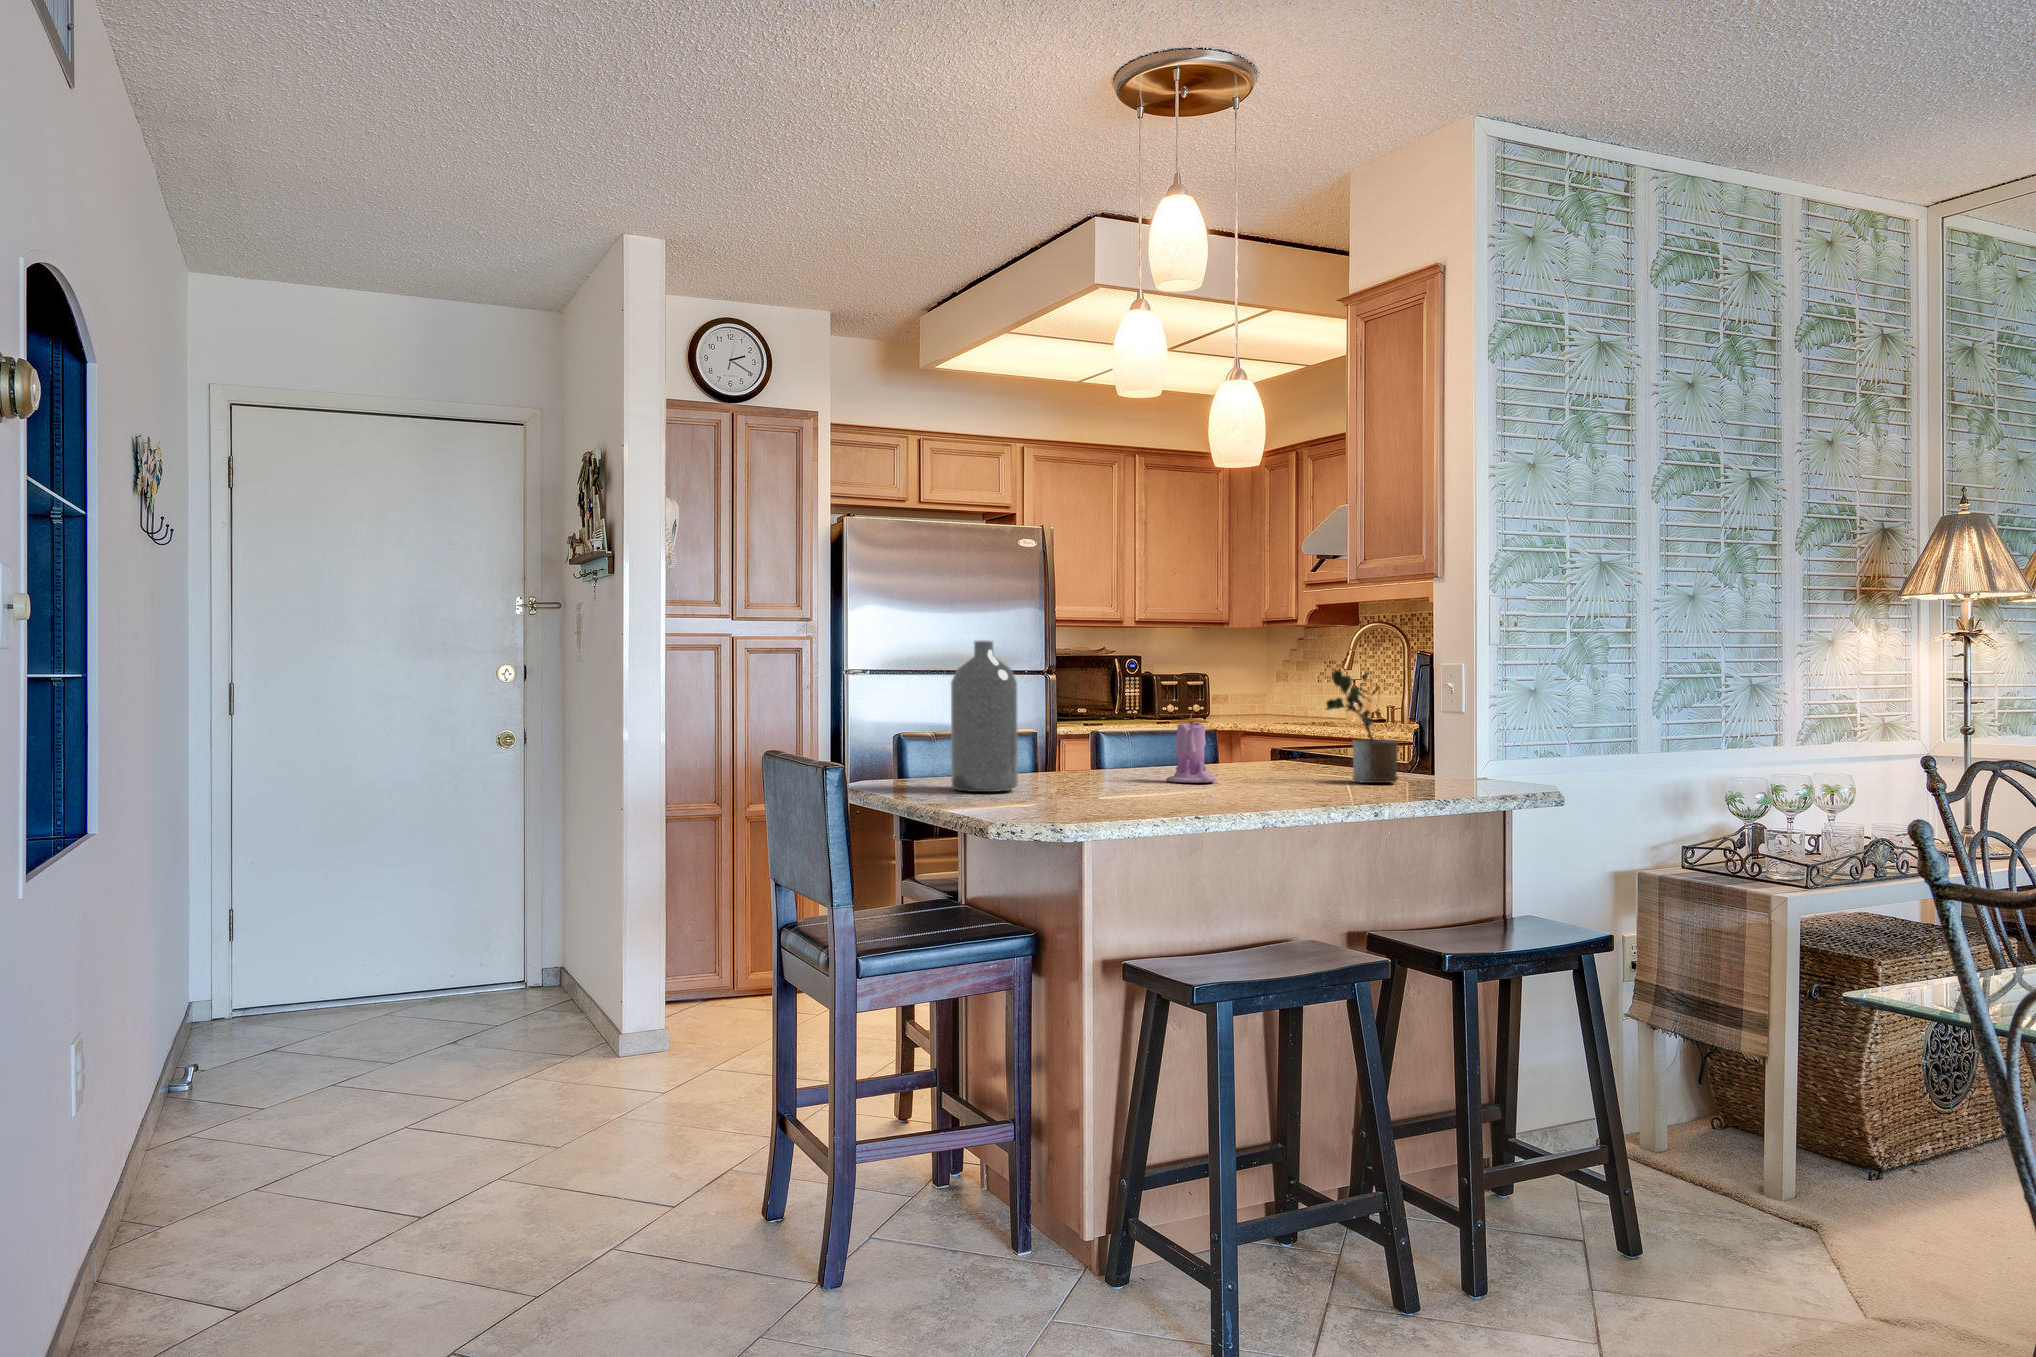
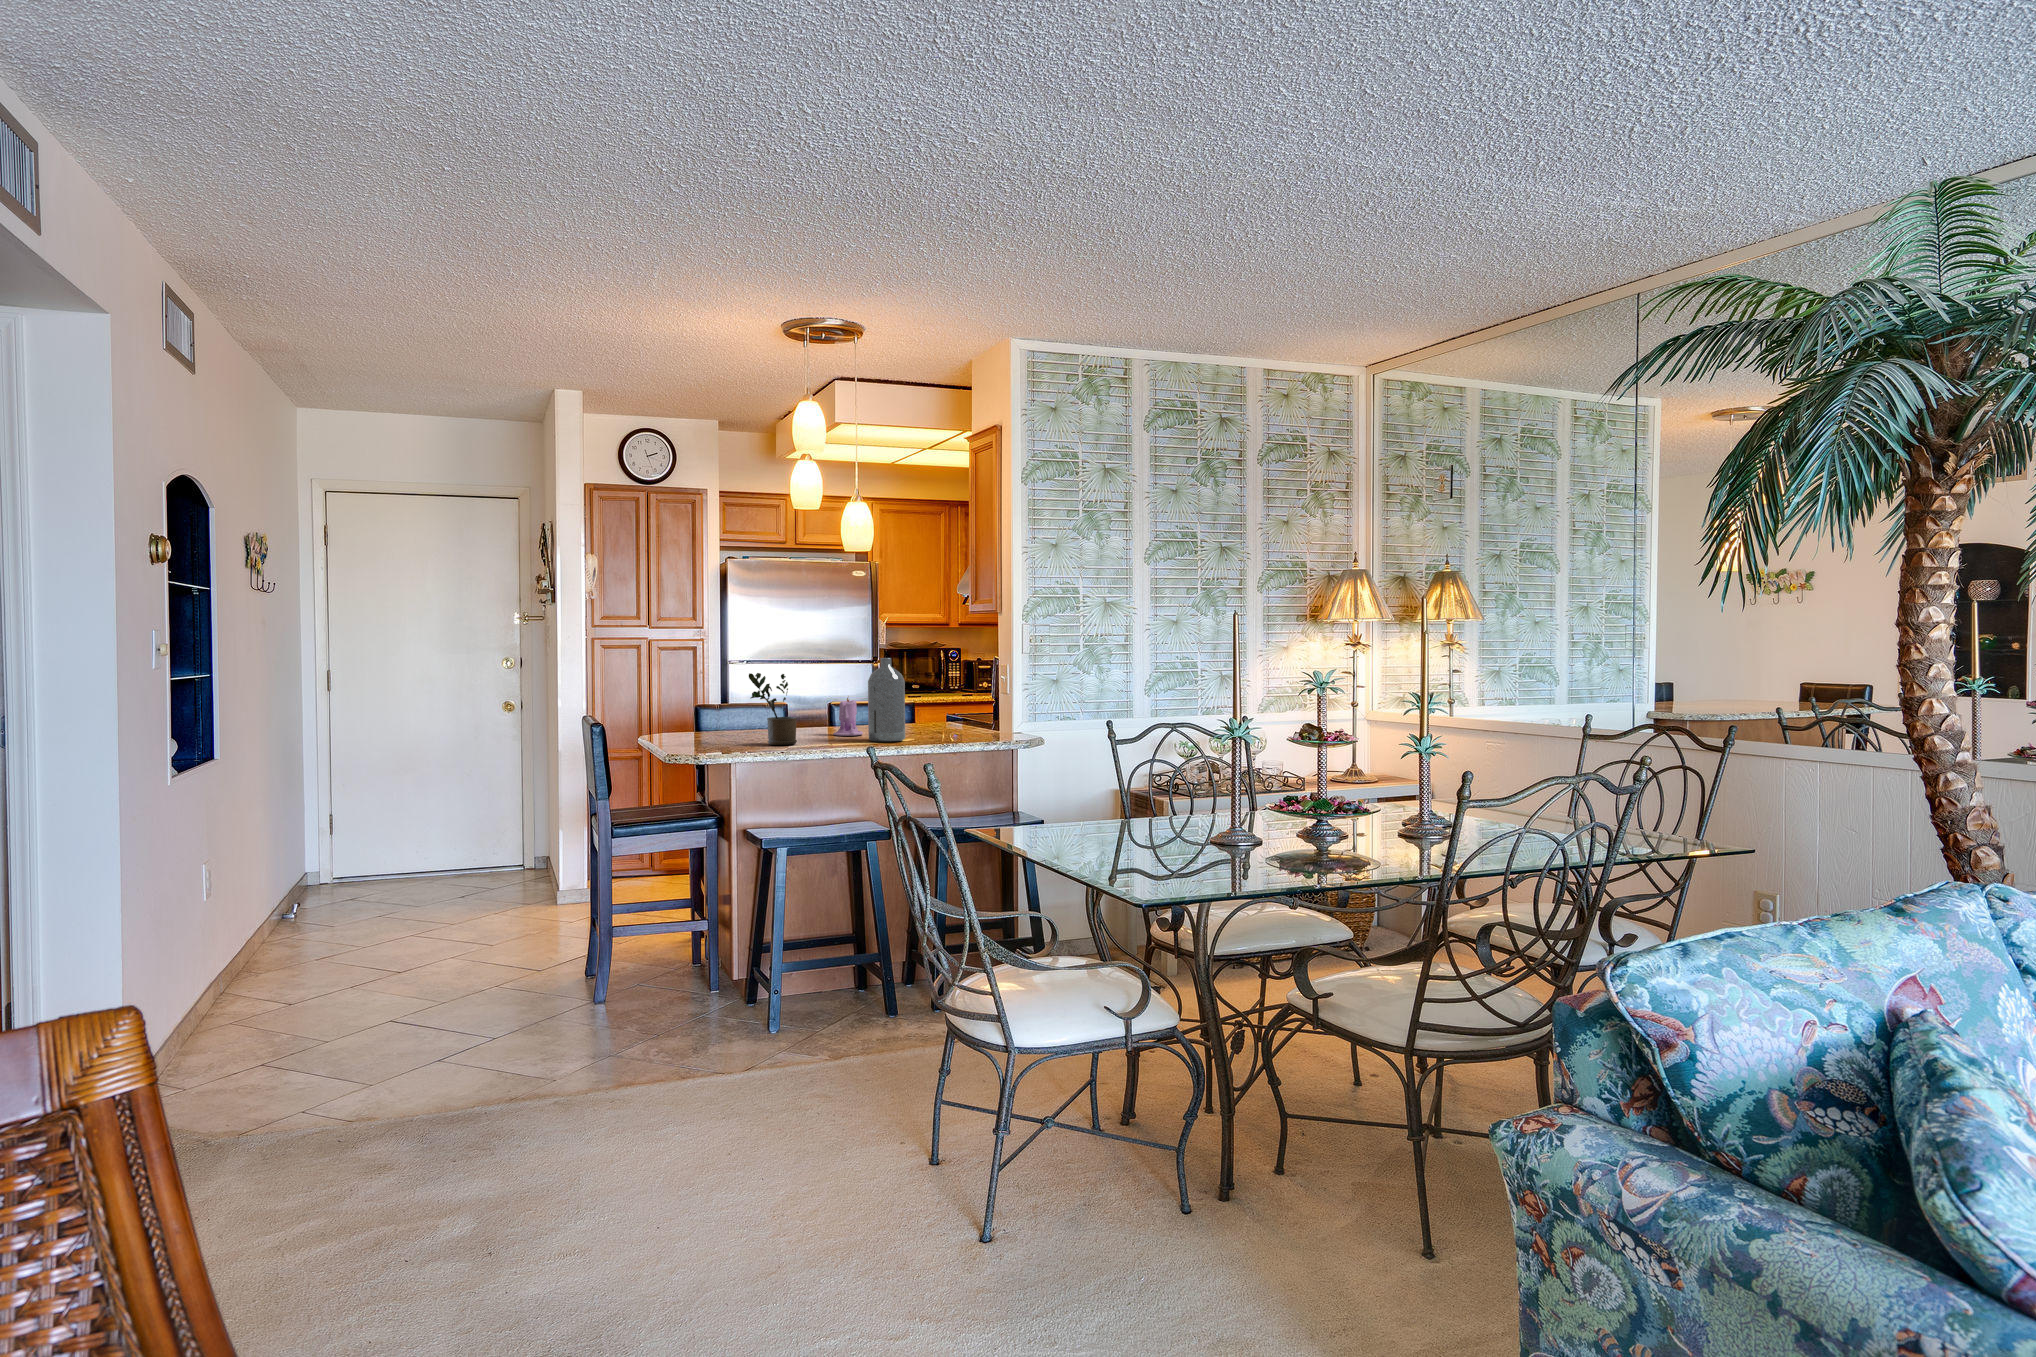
bottle: present [951,641,1018,792] -> present [868,658,905,742]
potted plant: present [1326,670,1398,783] -> present [749,673,797,745]

